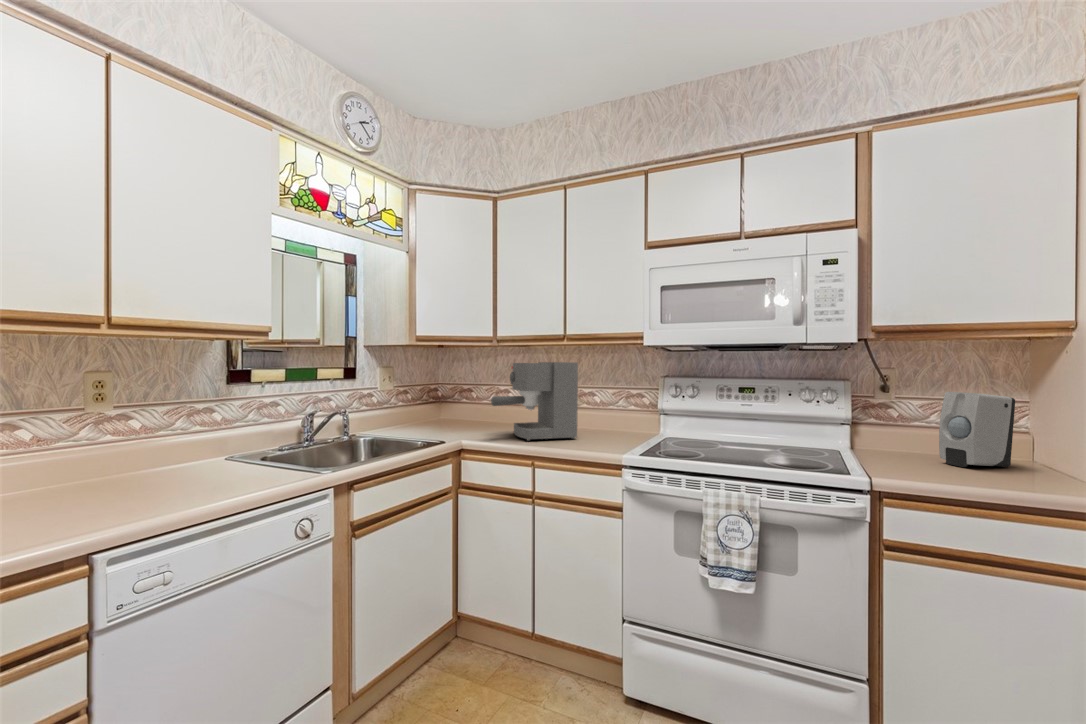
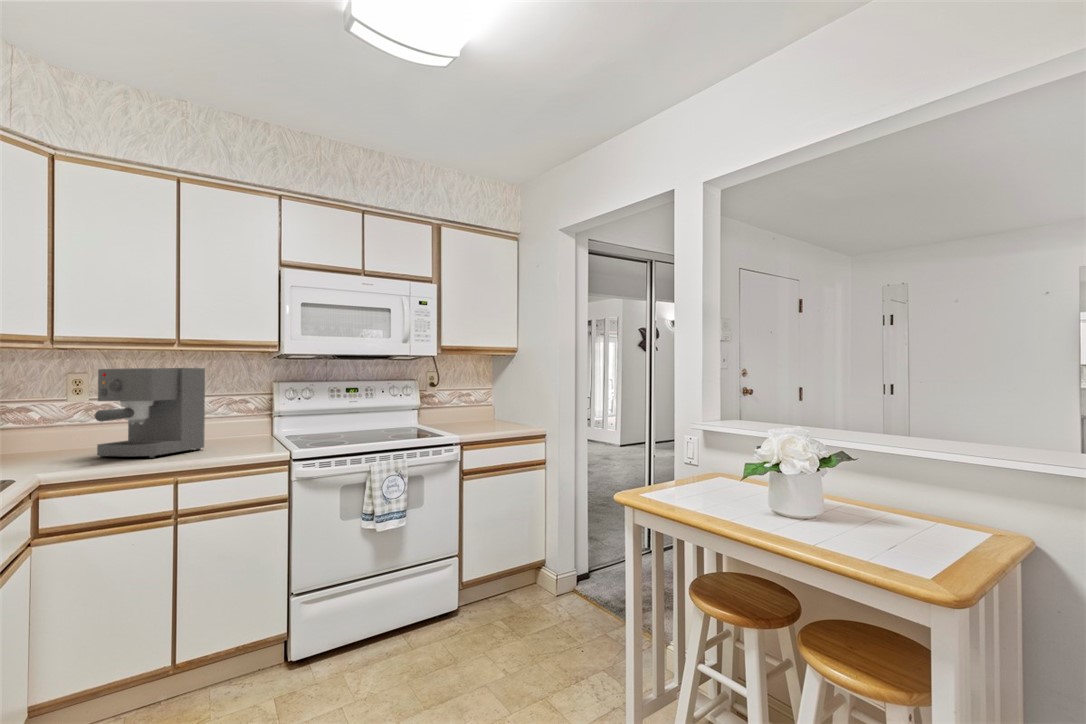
soap dispenser: present [939,392,1015,467] -> none [466,384,494,426]

